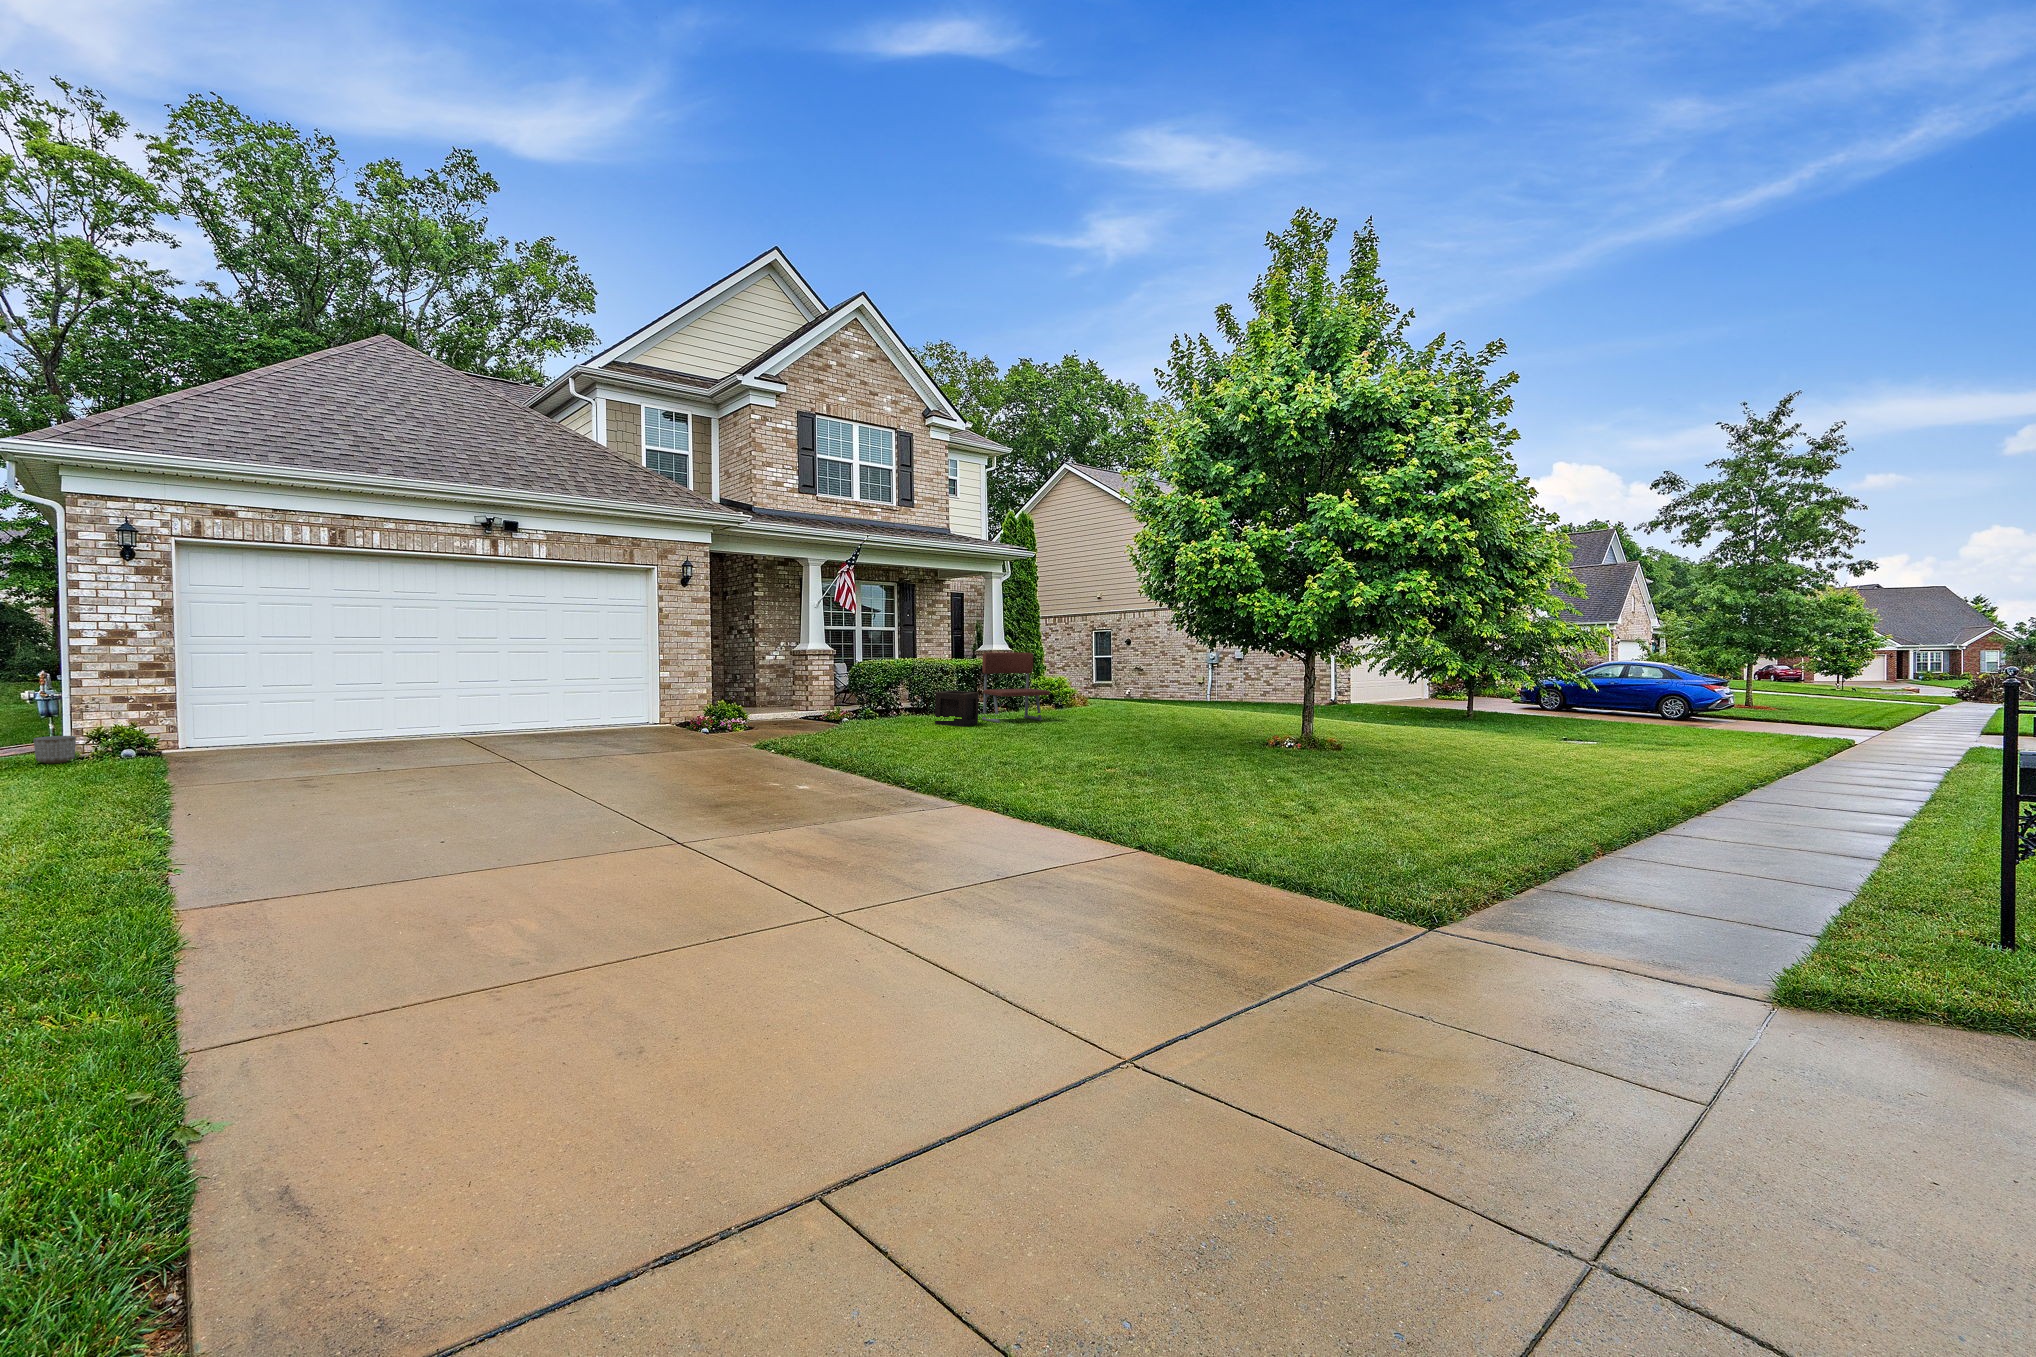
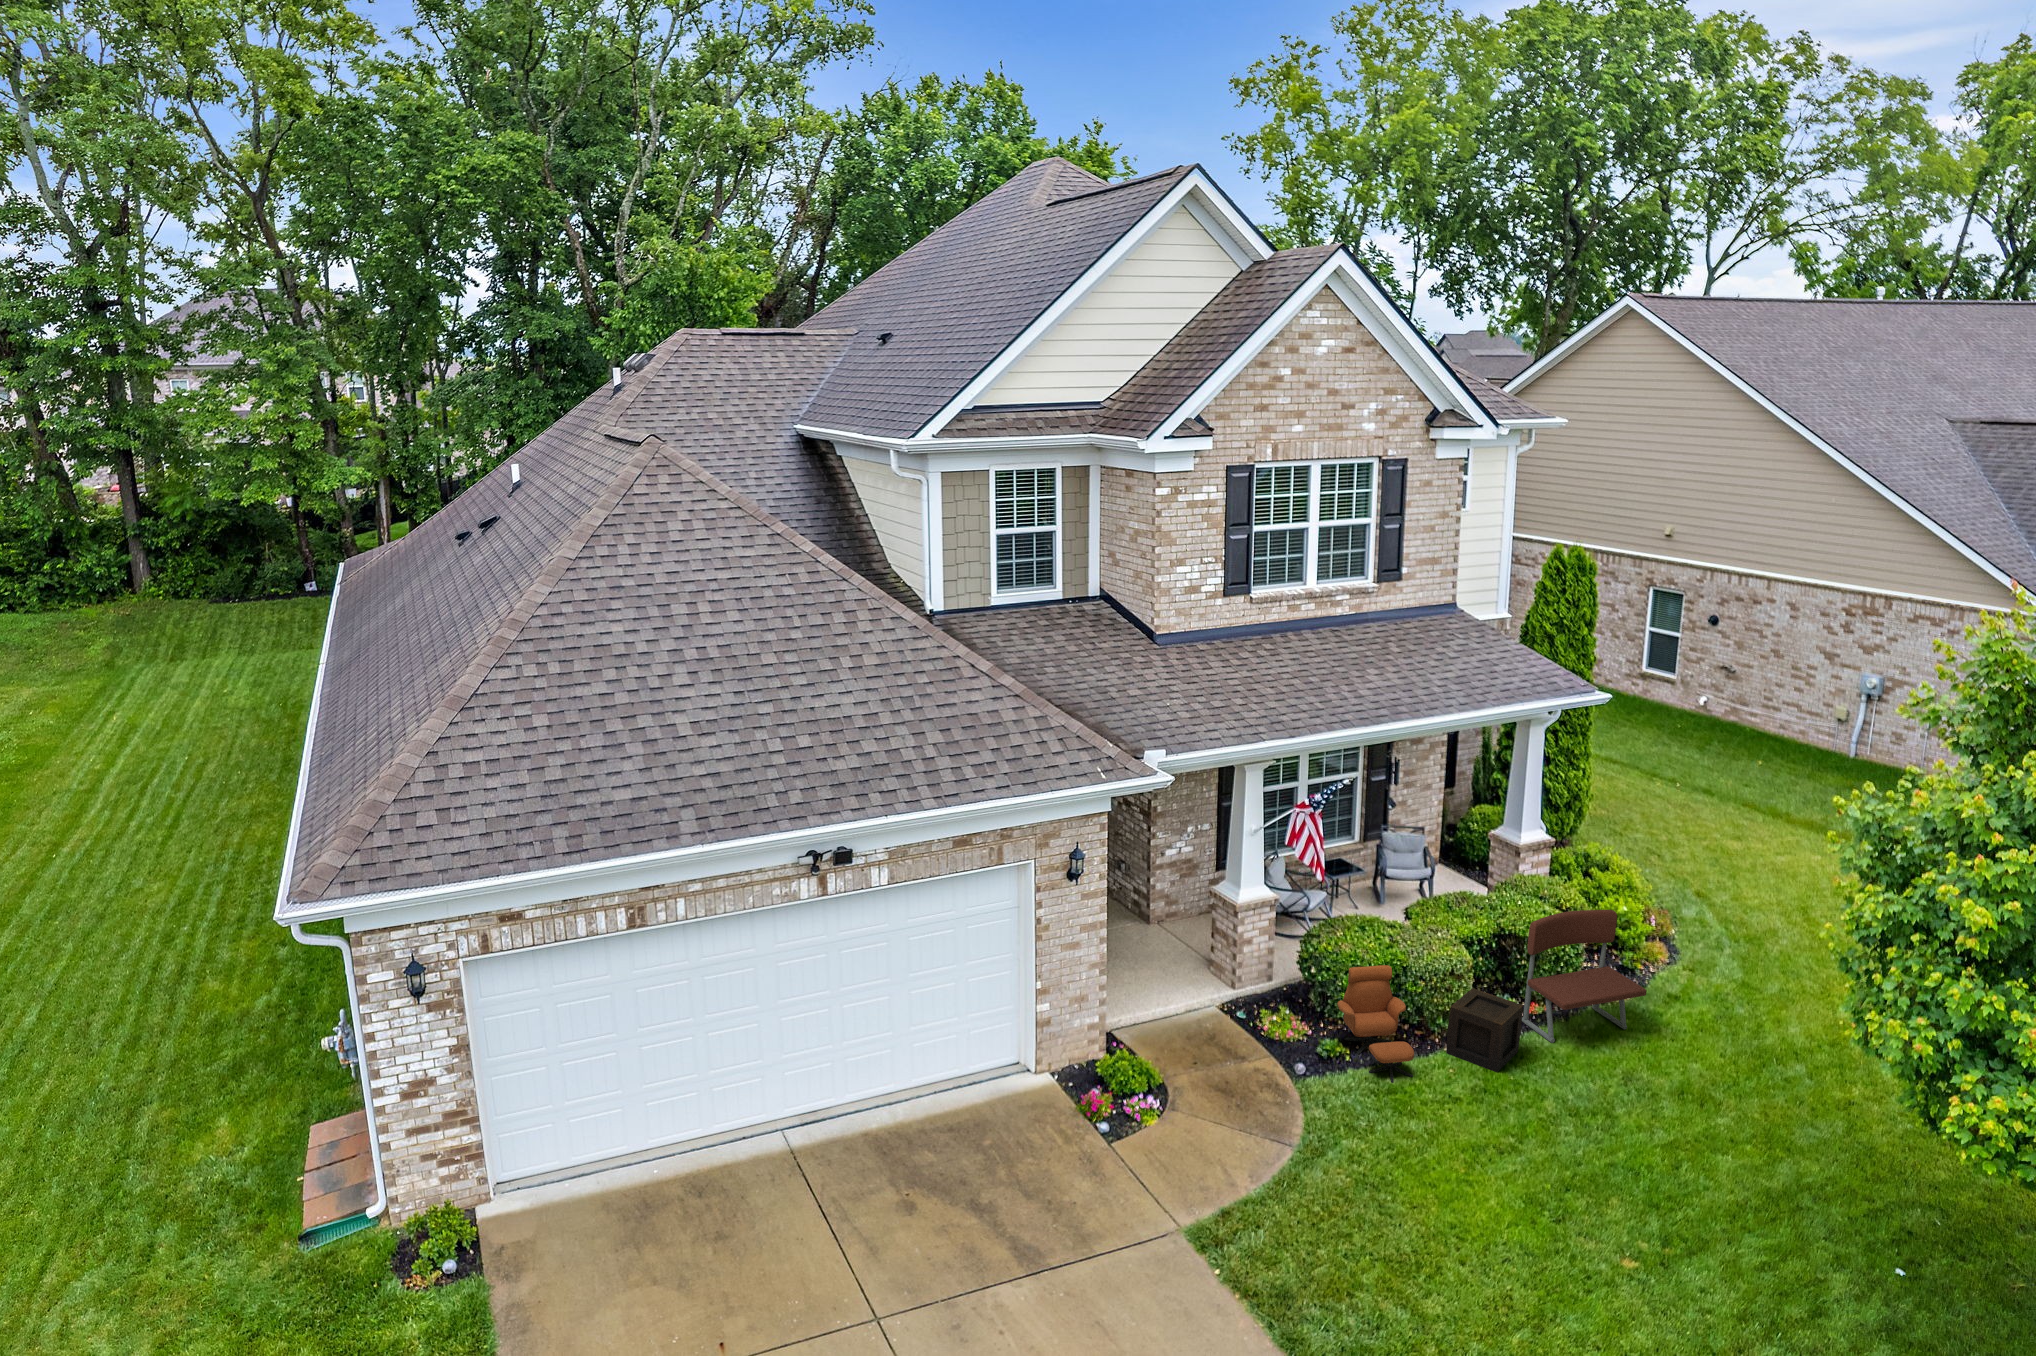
lounge chair: none [867,673,913,729] -> present [1337,965,1414,1083]
planter: present [33,736,76,763] -> none [350,1208,391,1253]

